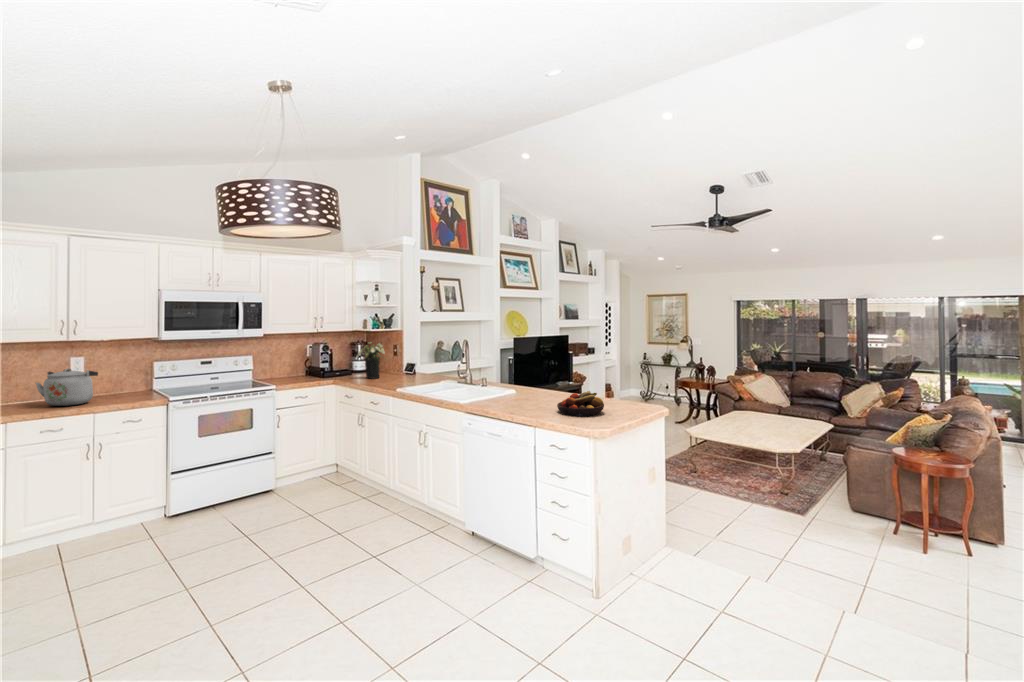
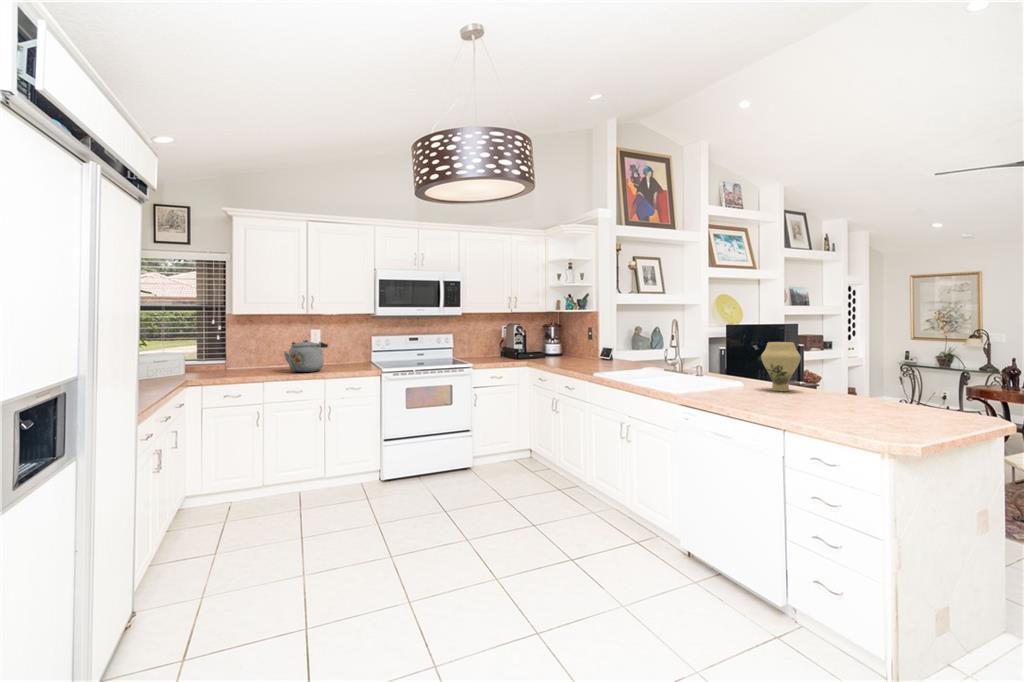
flower arrangement: present [357,343,384,379] -> none [549,321,581,362]
vase: none [531,365,558,404] -> present [761,342,801,391]
fruit bowl: present [557,391,604,417] -> none [804,375,880,407]

